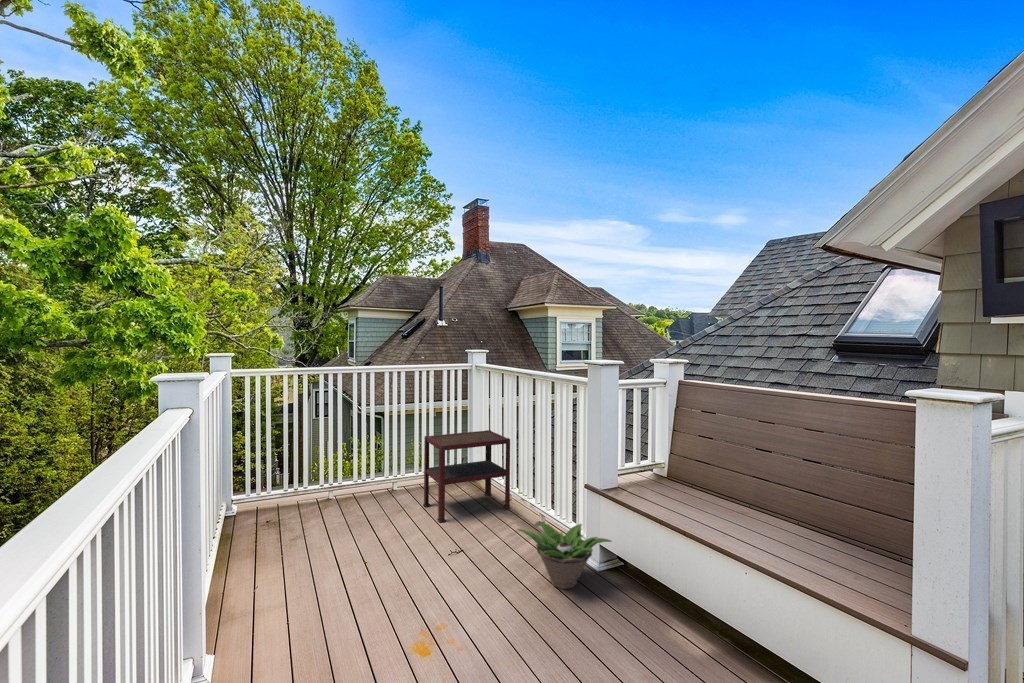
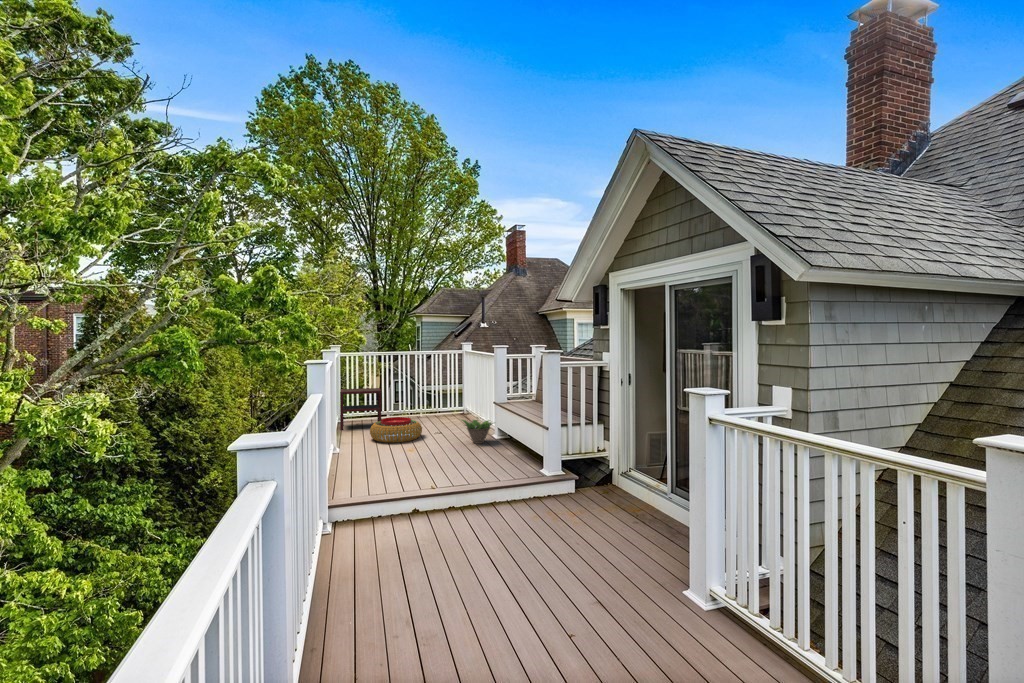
side table: present [423,430,511,522] -> present [340,388,381,430]
pouf: none [300,518,423,598] -> present [370,417,422,443]

